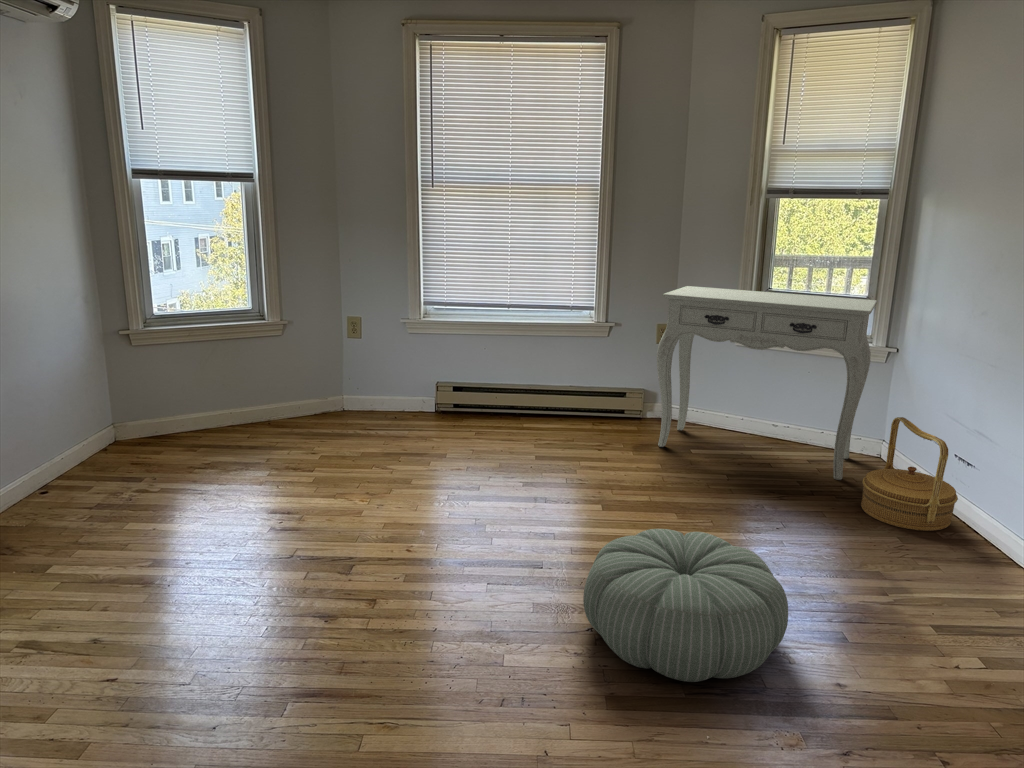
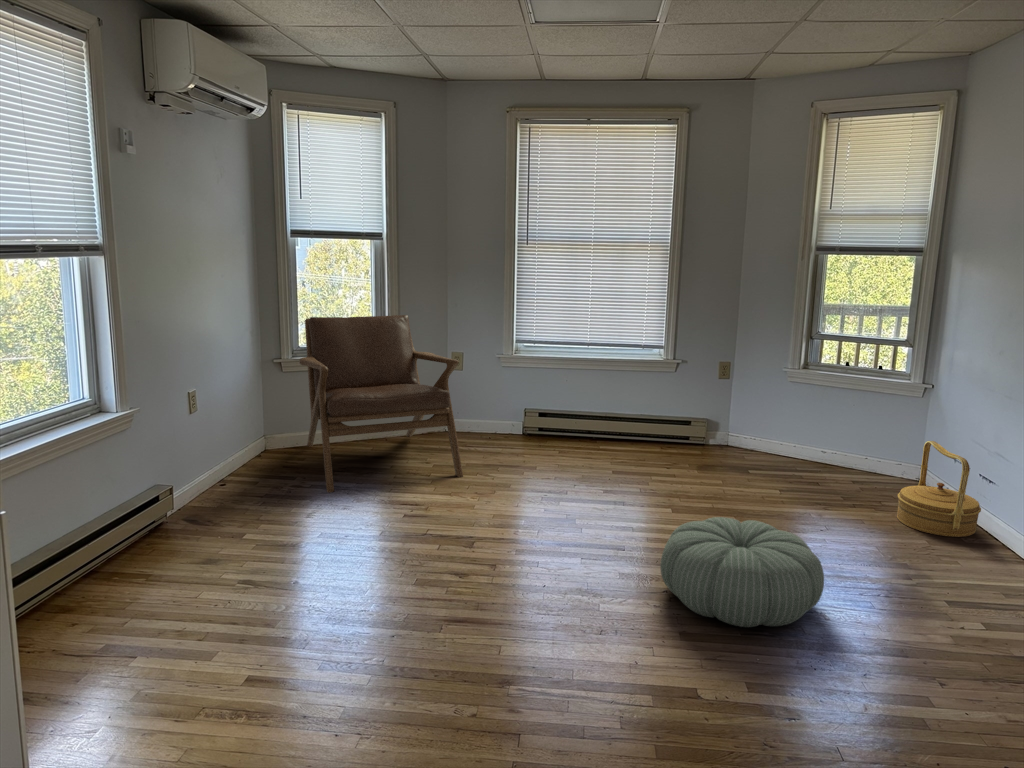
lounge chair: none [147,274,355,499] -> present [299,315,463,493]
console table: present [657,286,877,480] -> none [719,328,913,497]

